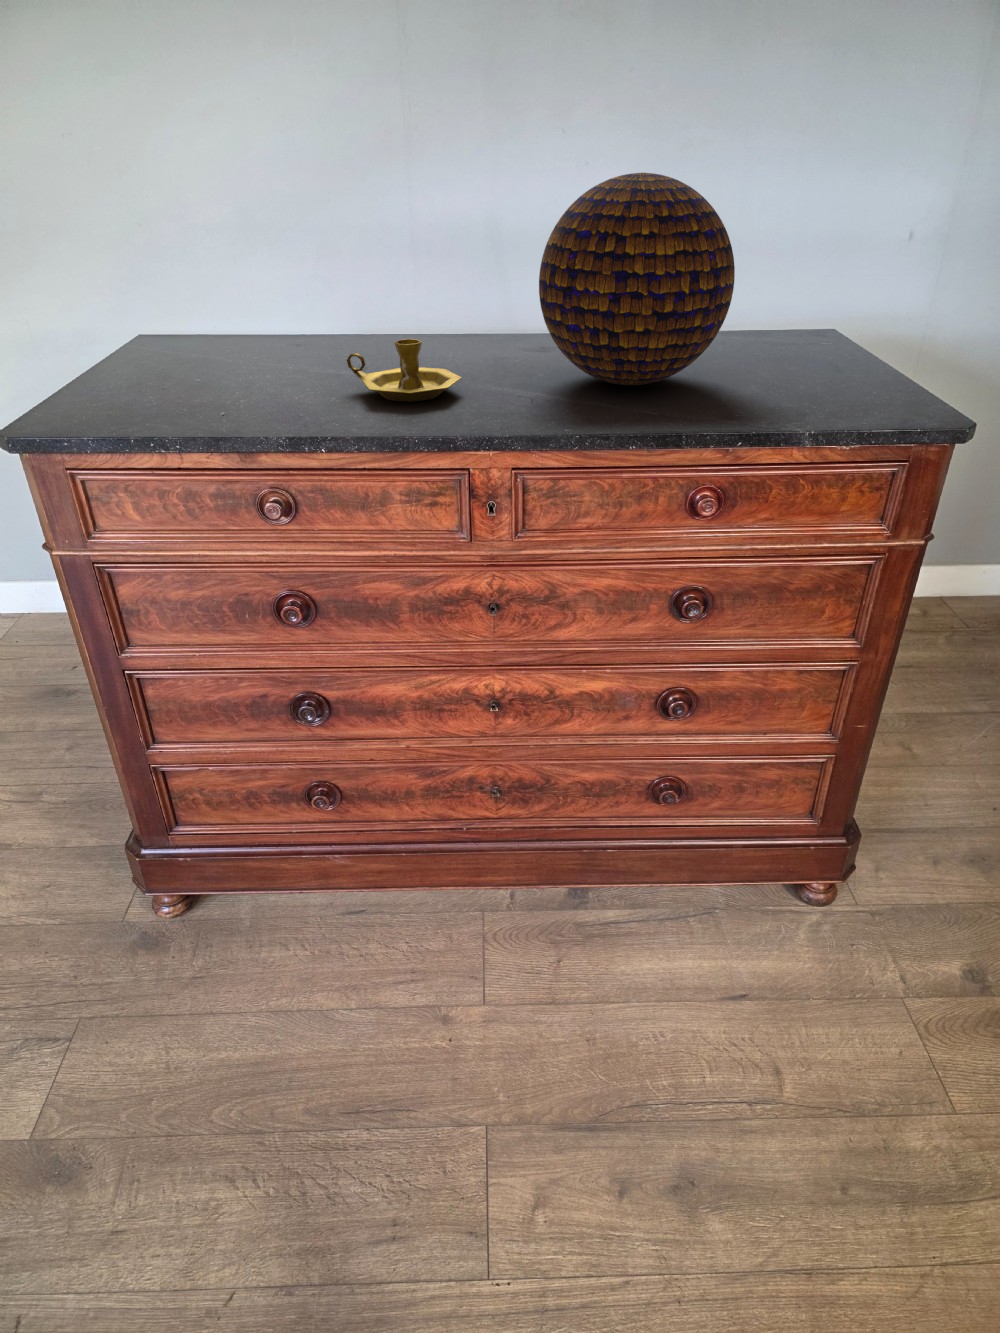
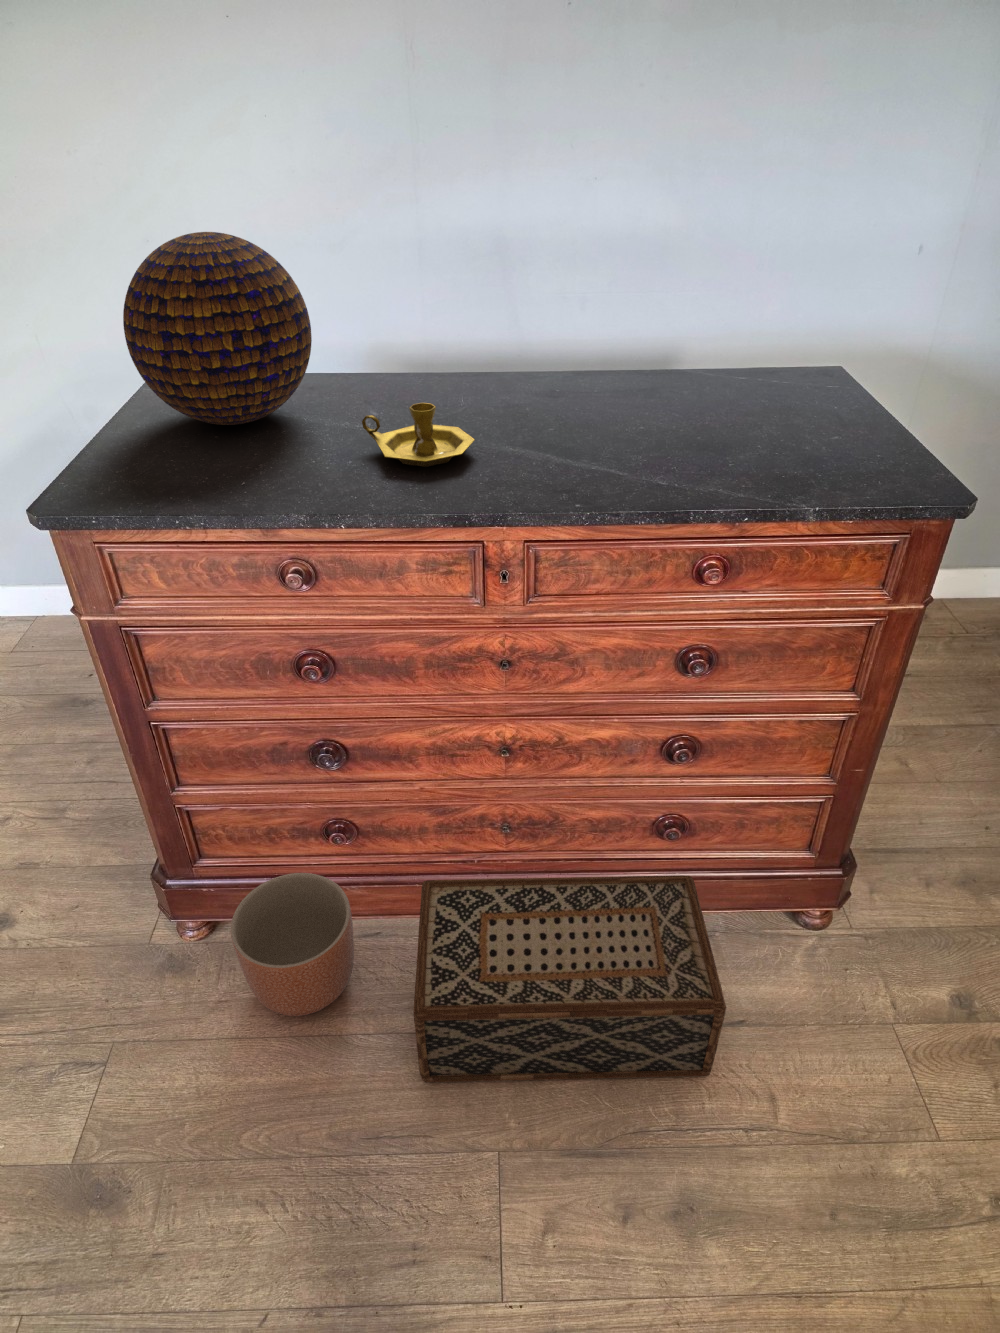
decorative orb: present [539,173,735,385] -> present [123,232,312,425]
planter: none [205,838,335,987] -> present [231,873,354,1016]
woven basket: none [395,839,727,1054] -> present [413,875,726,1082]

